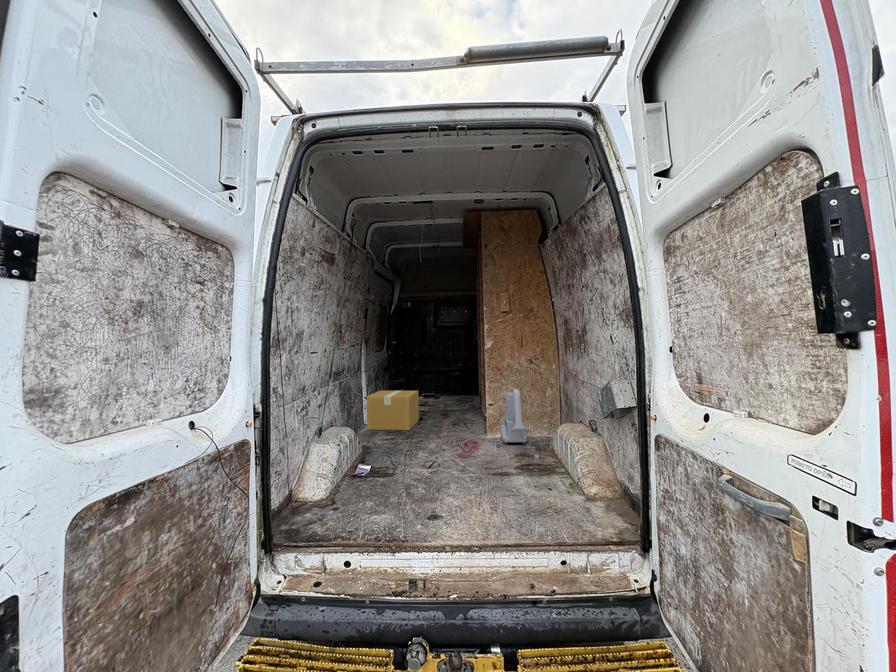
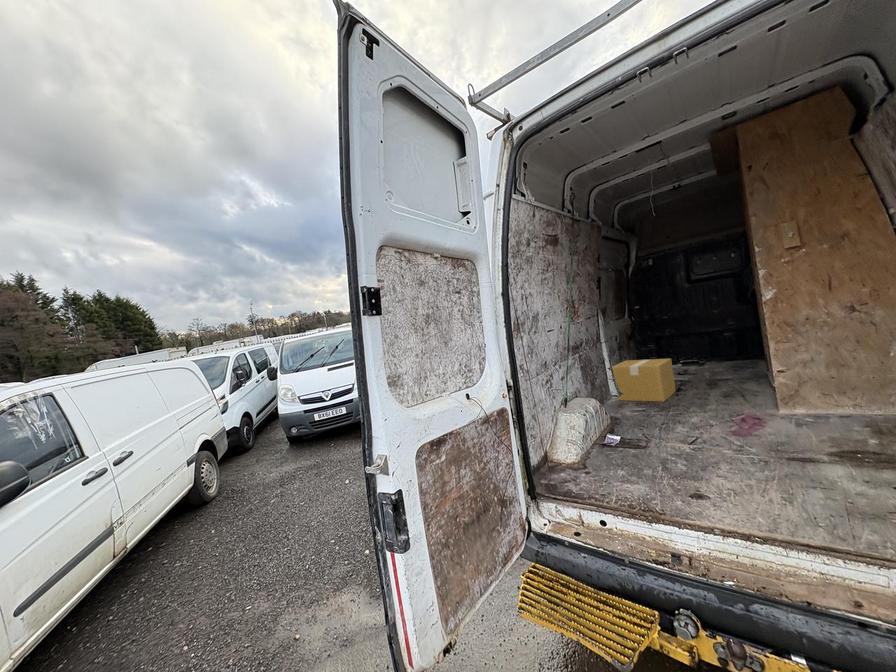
vacuum cleaner: present [501,389,528,444] -> none [800,350,850,423]

